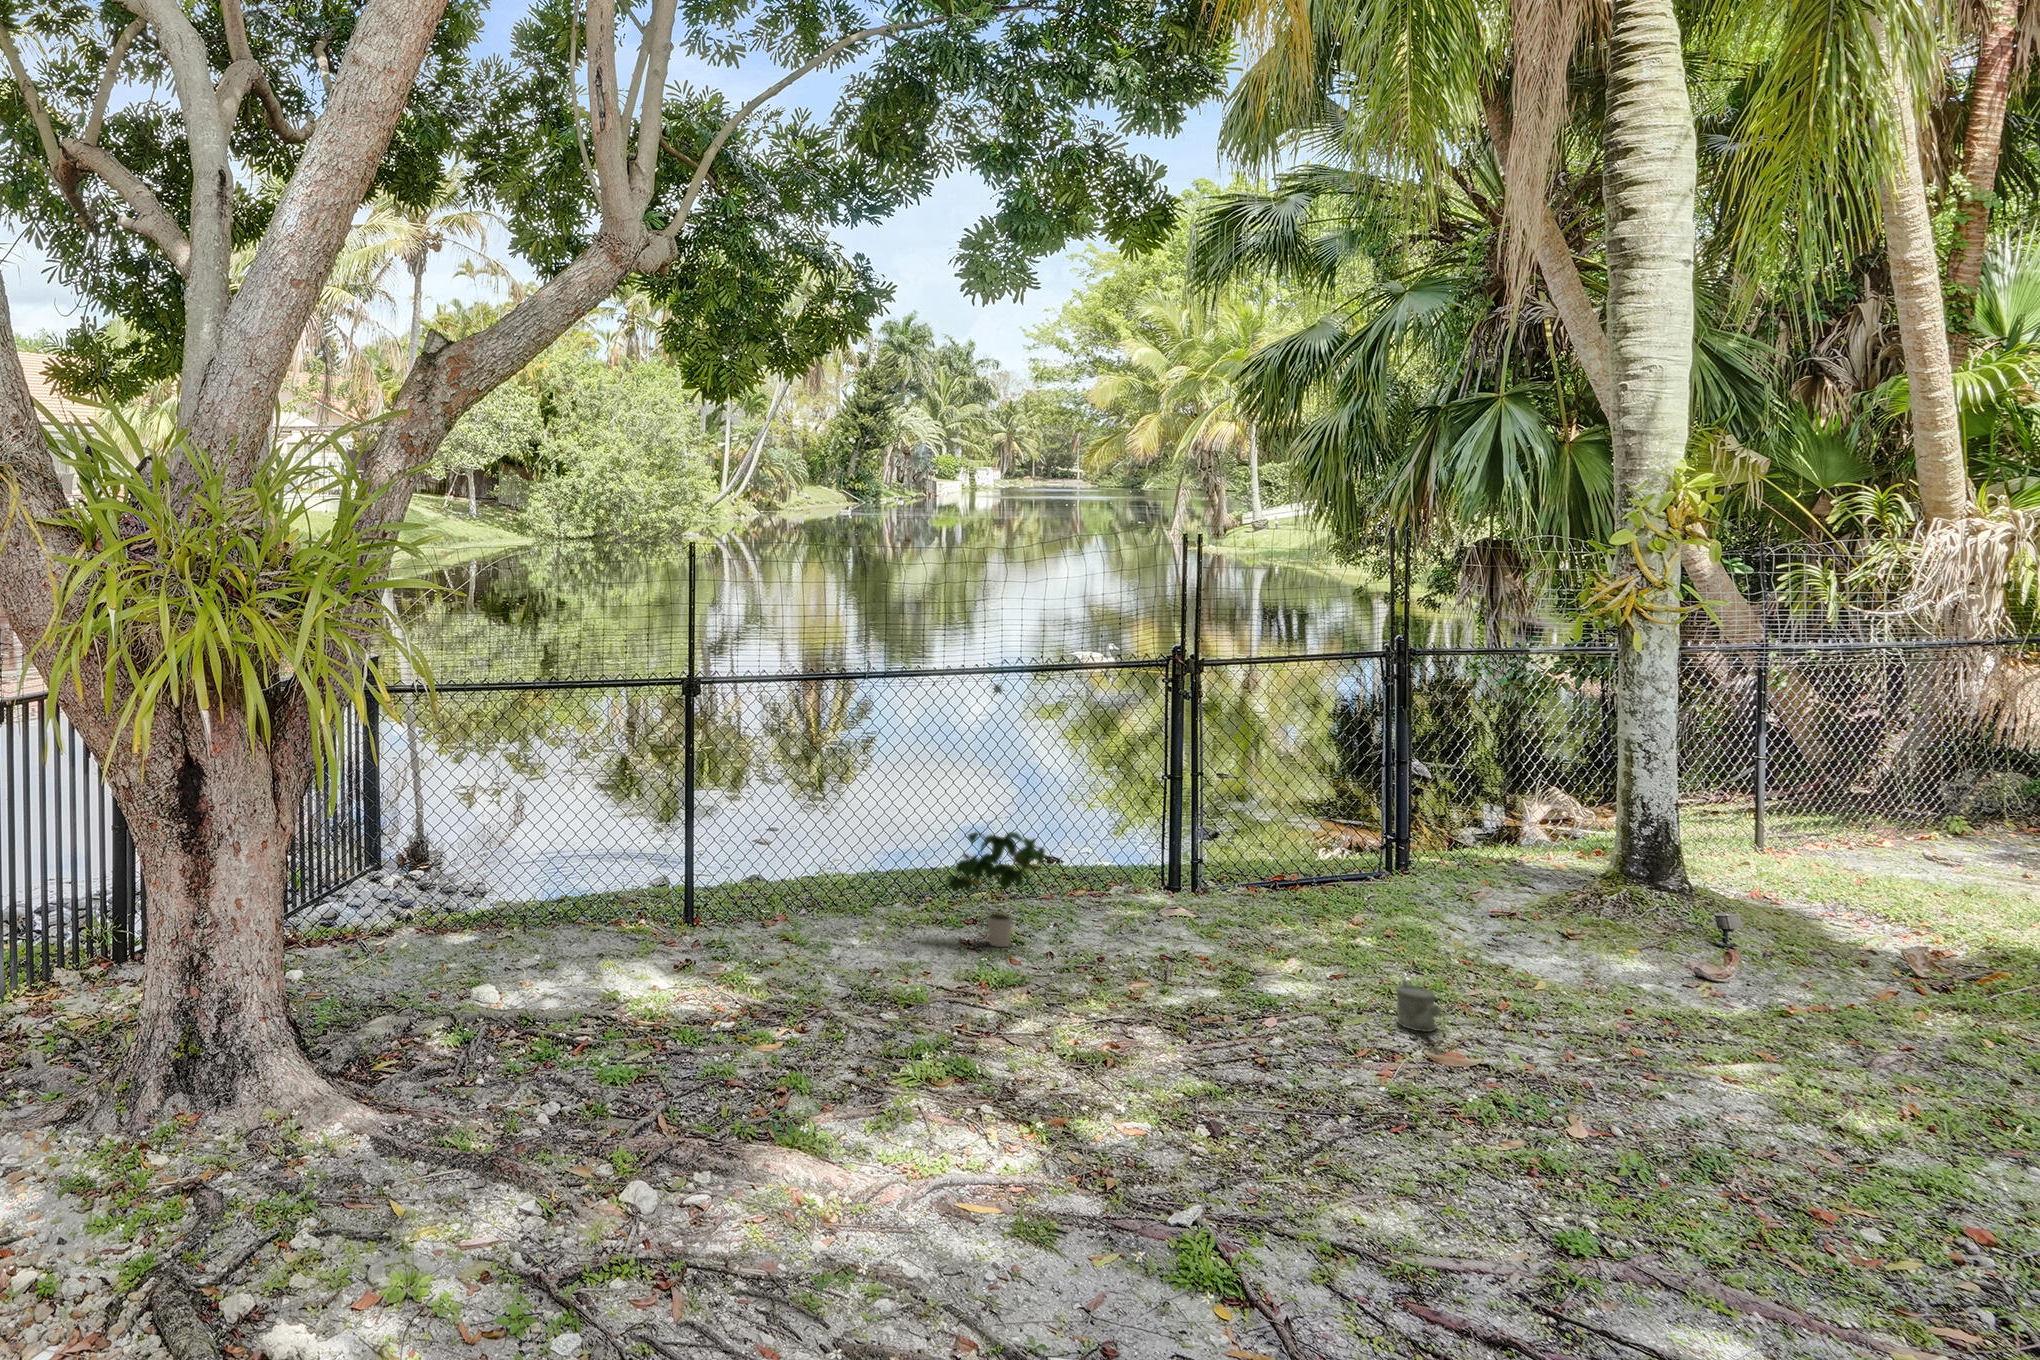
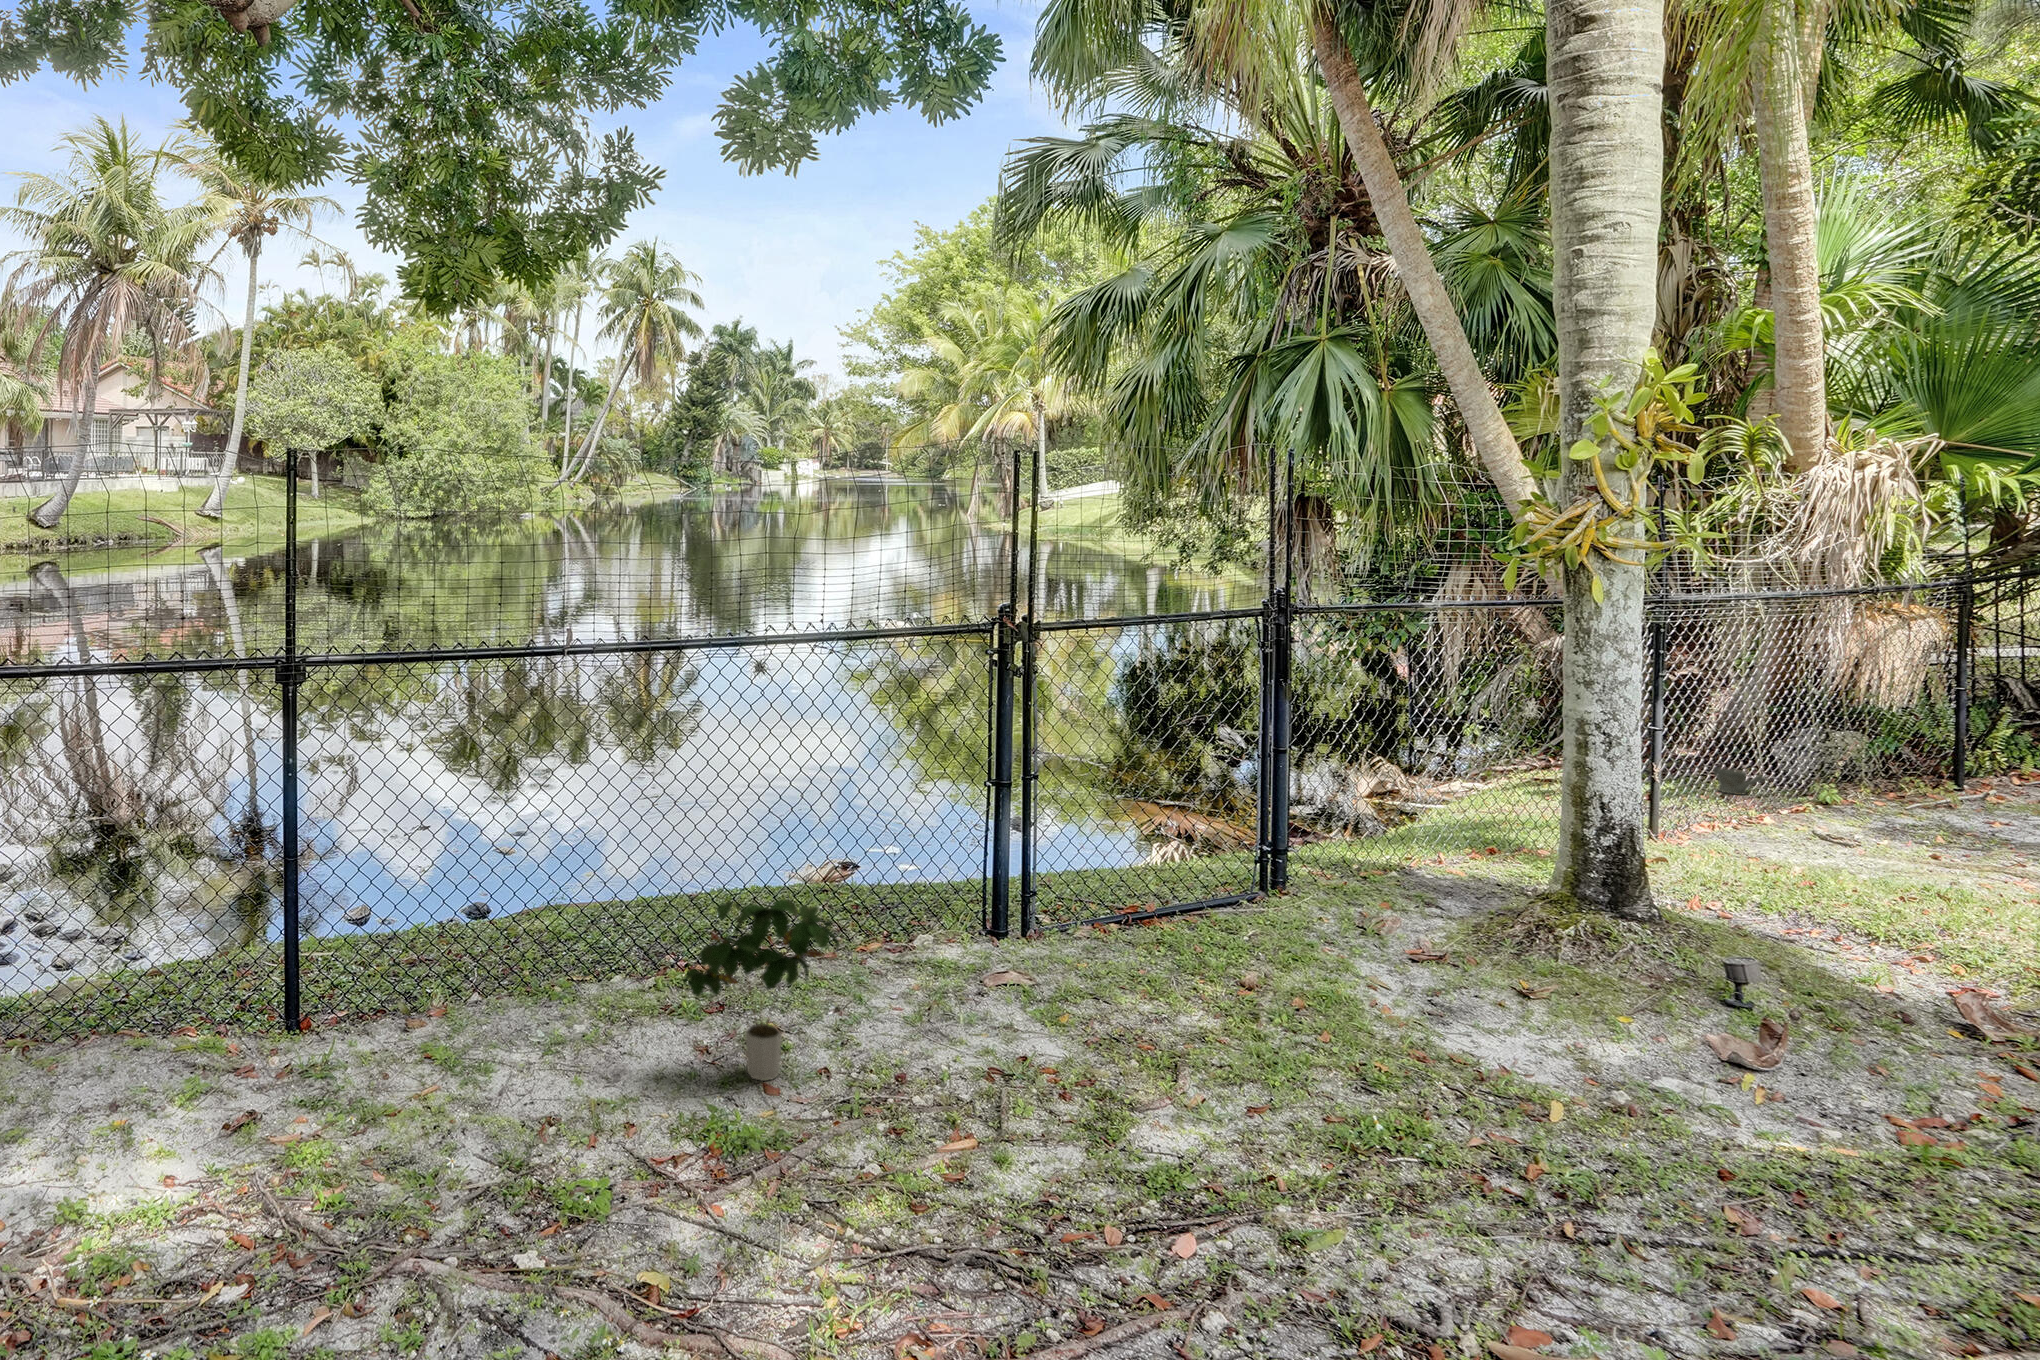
watering can: present [1396,980,1441,1032] -> present [1713,767,1764,795]

